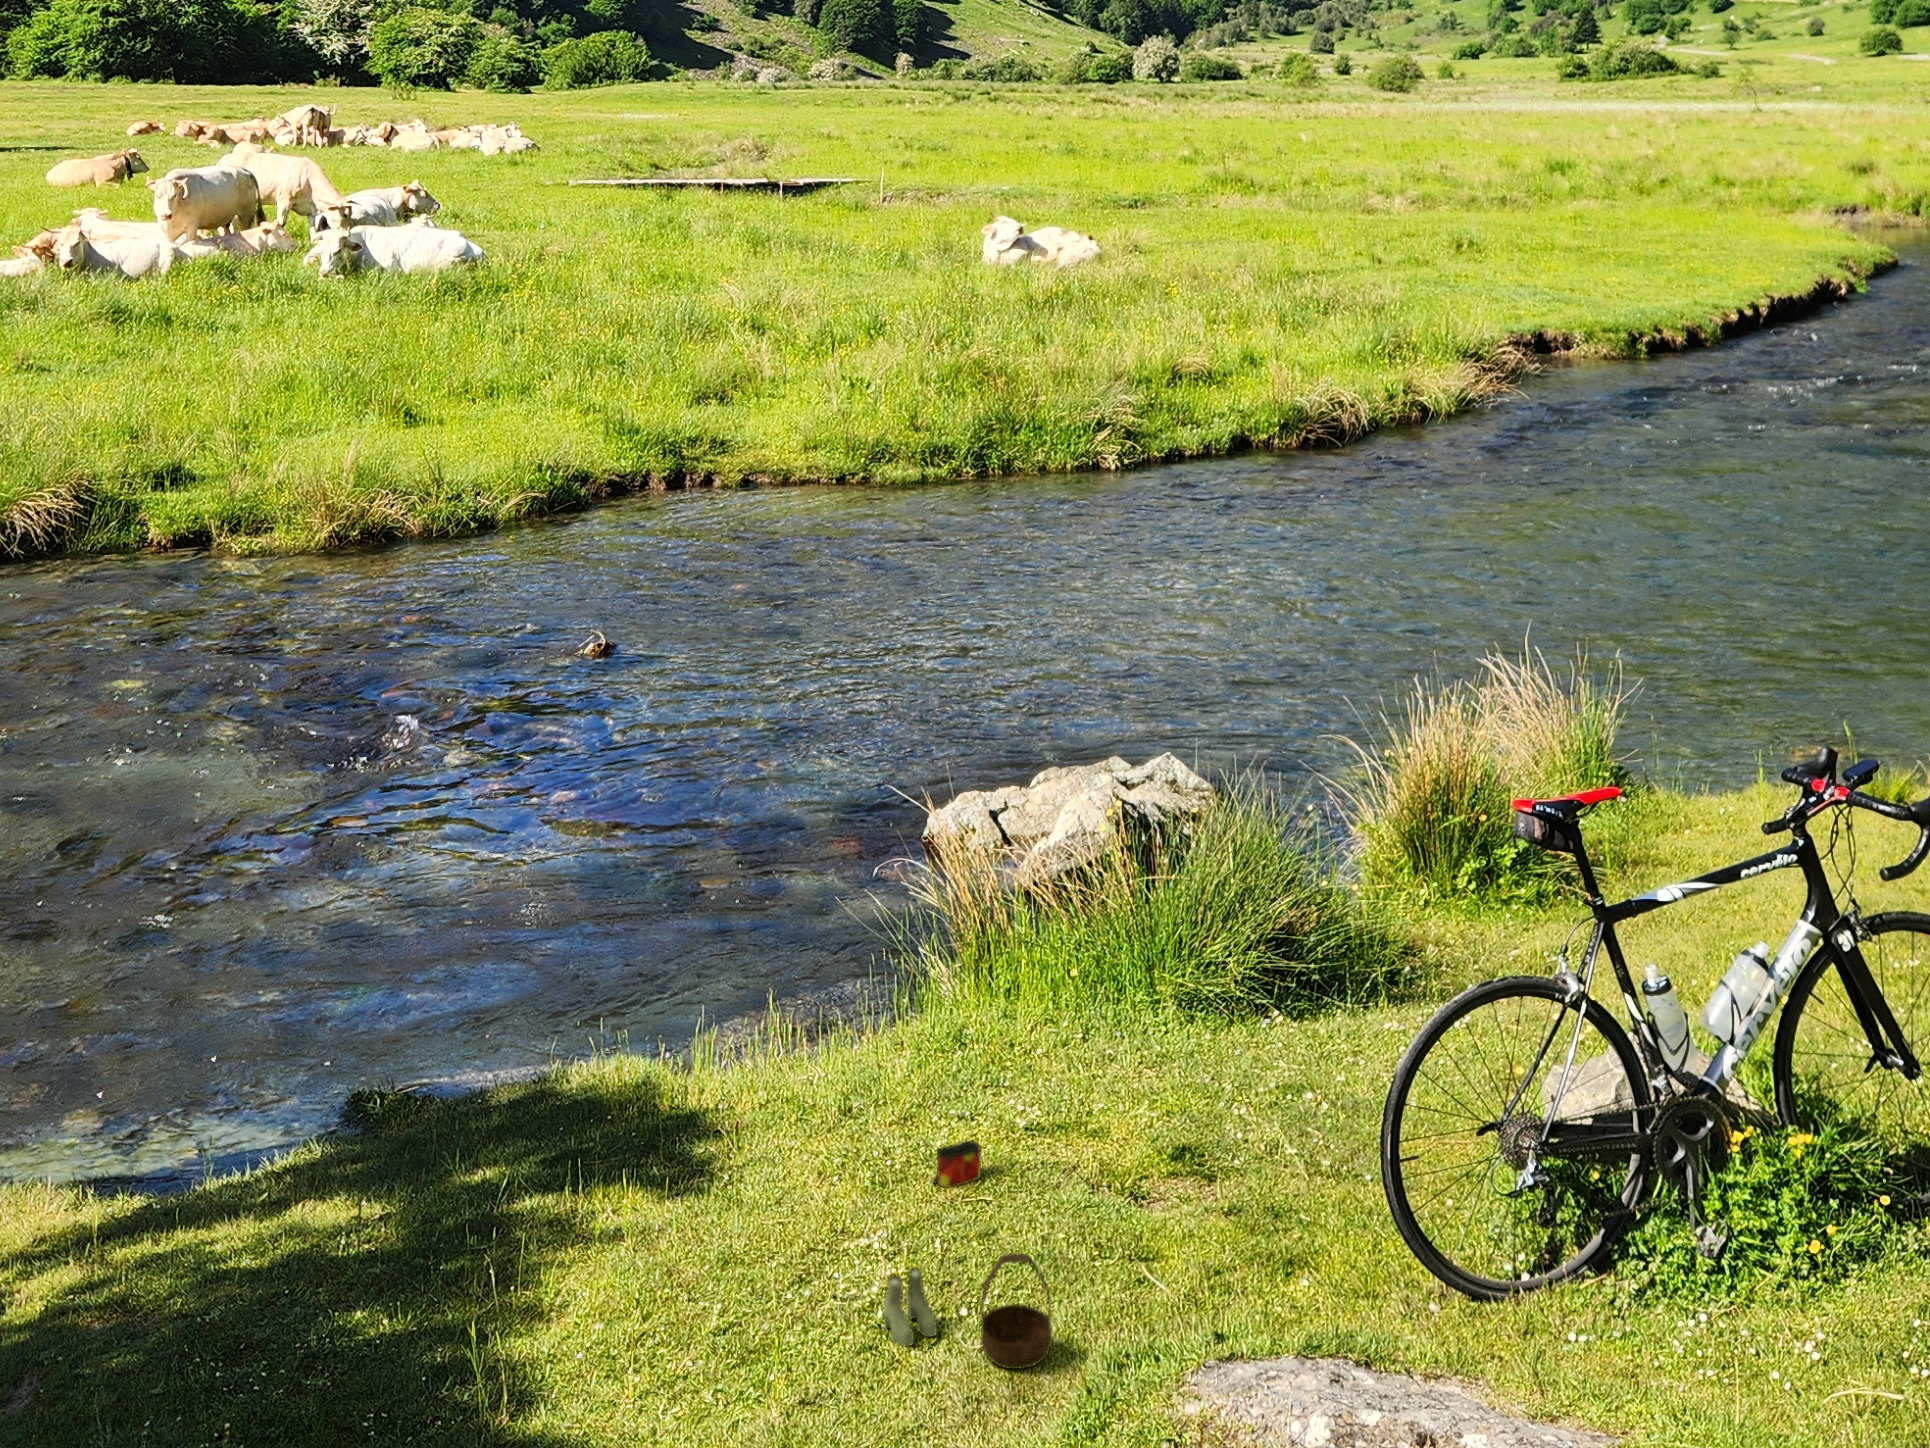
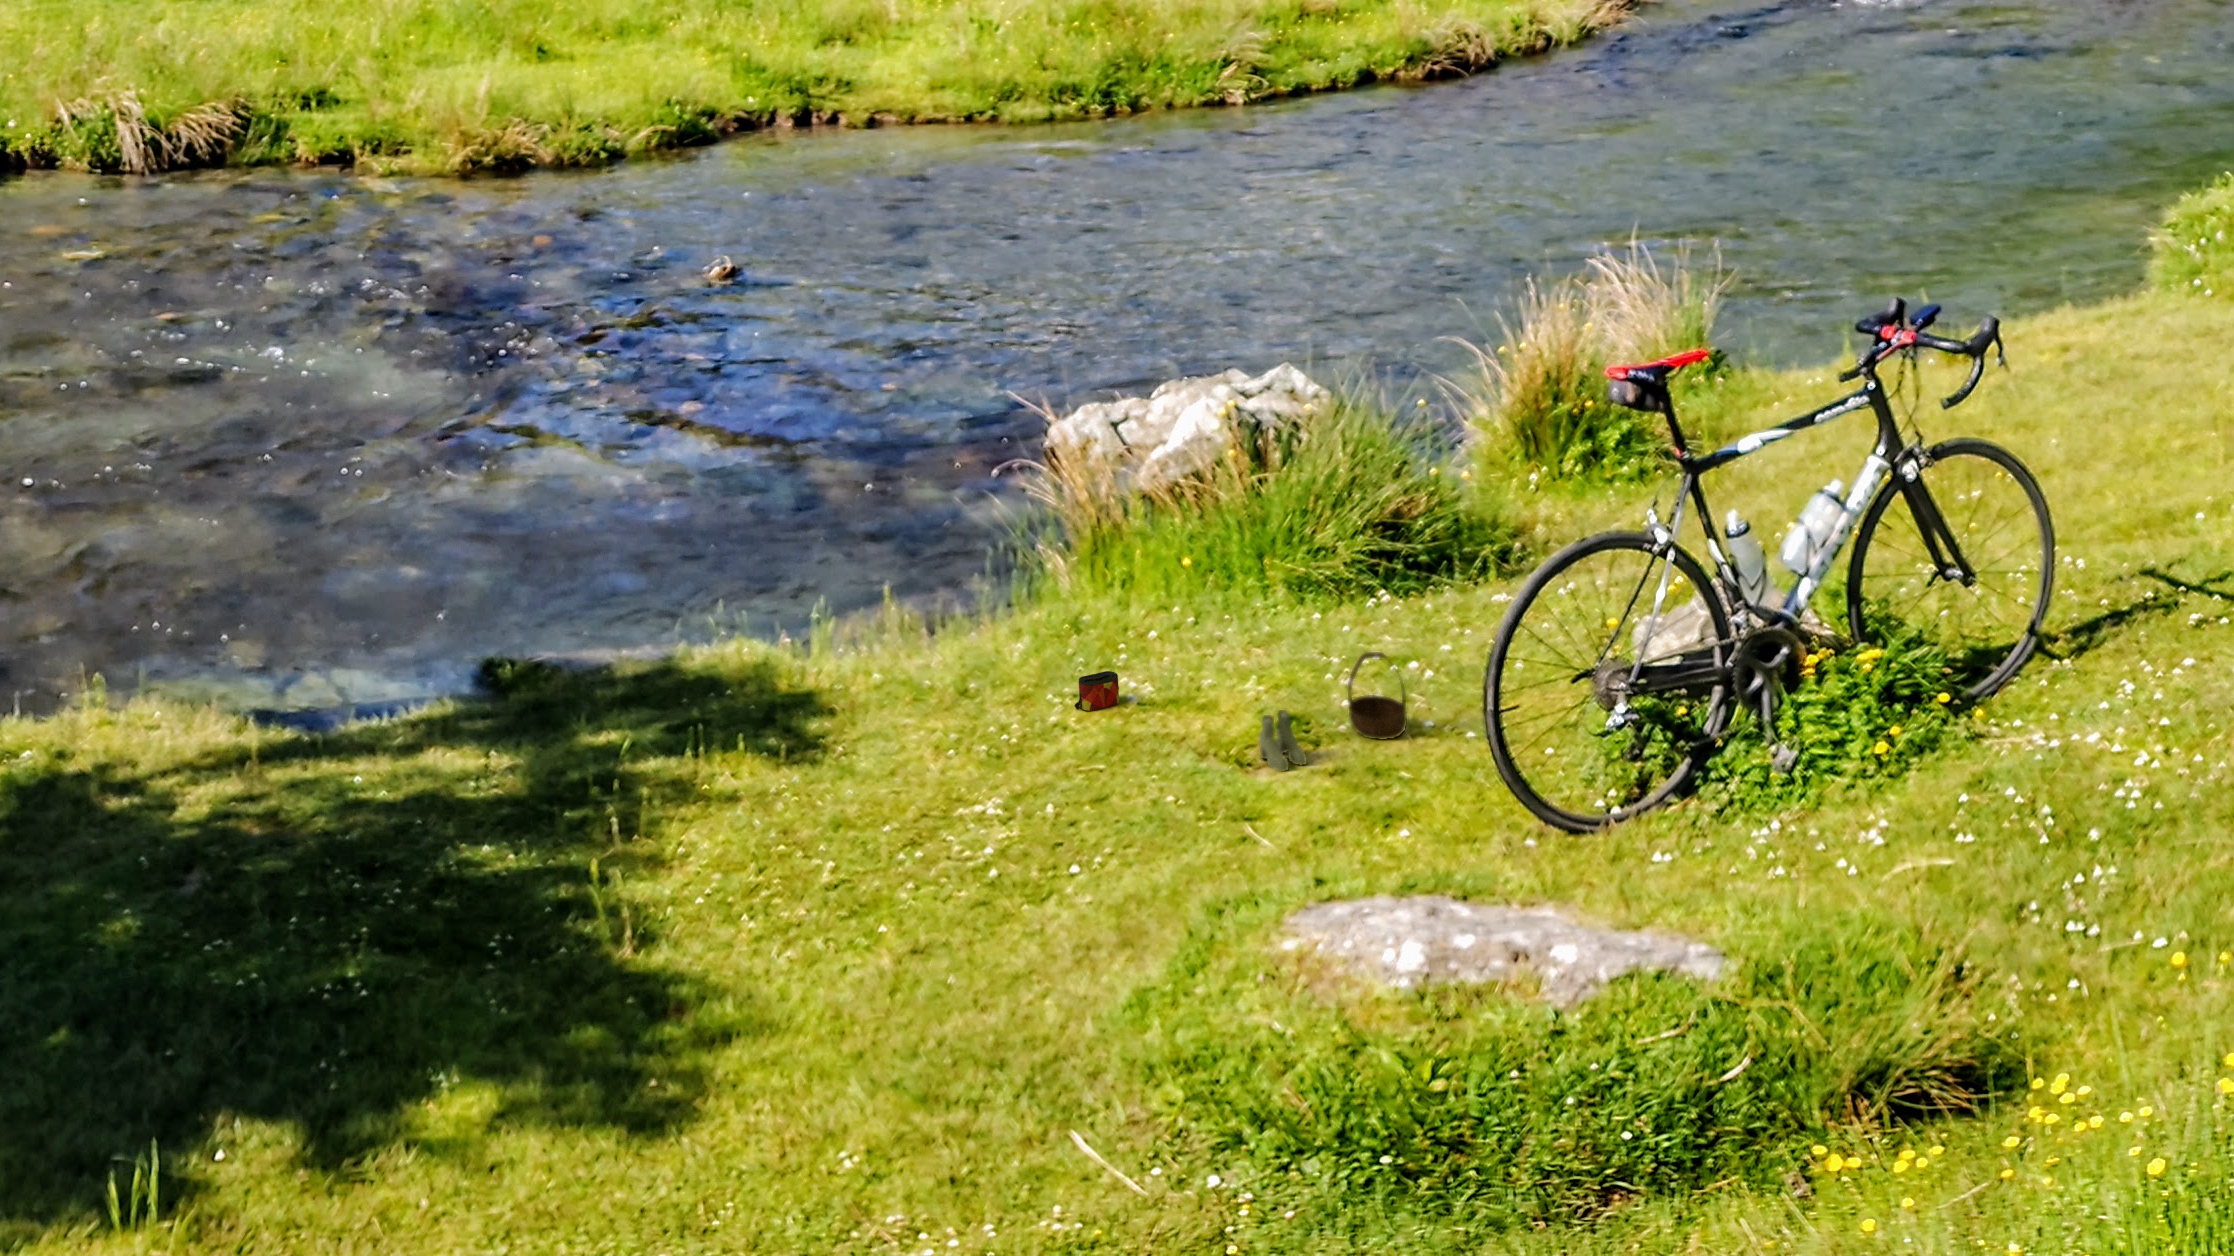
basket: present [981,1253,1051,1369] -> present [1348,652,1407,739]
boots: present [884,1267,937,1347] -> present [1259,710,1306,771]

